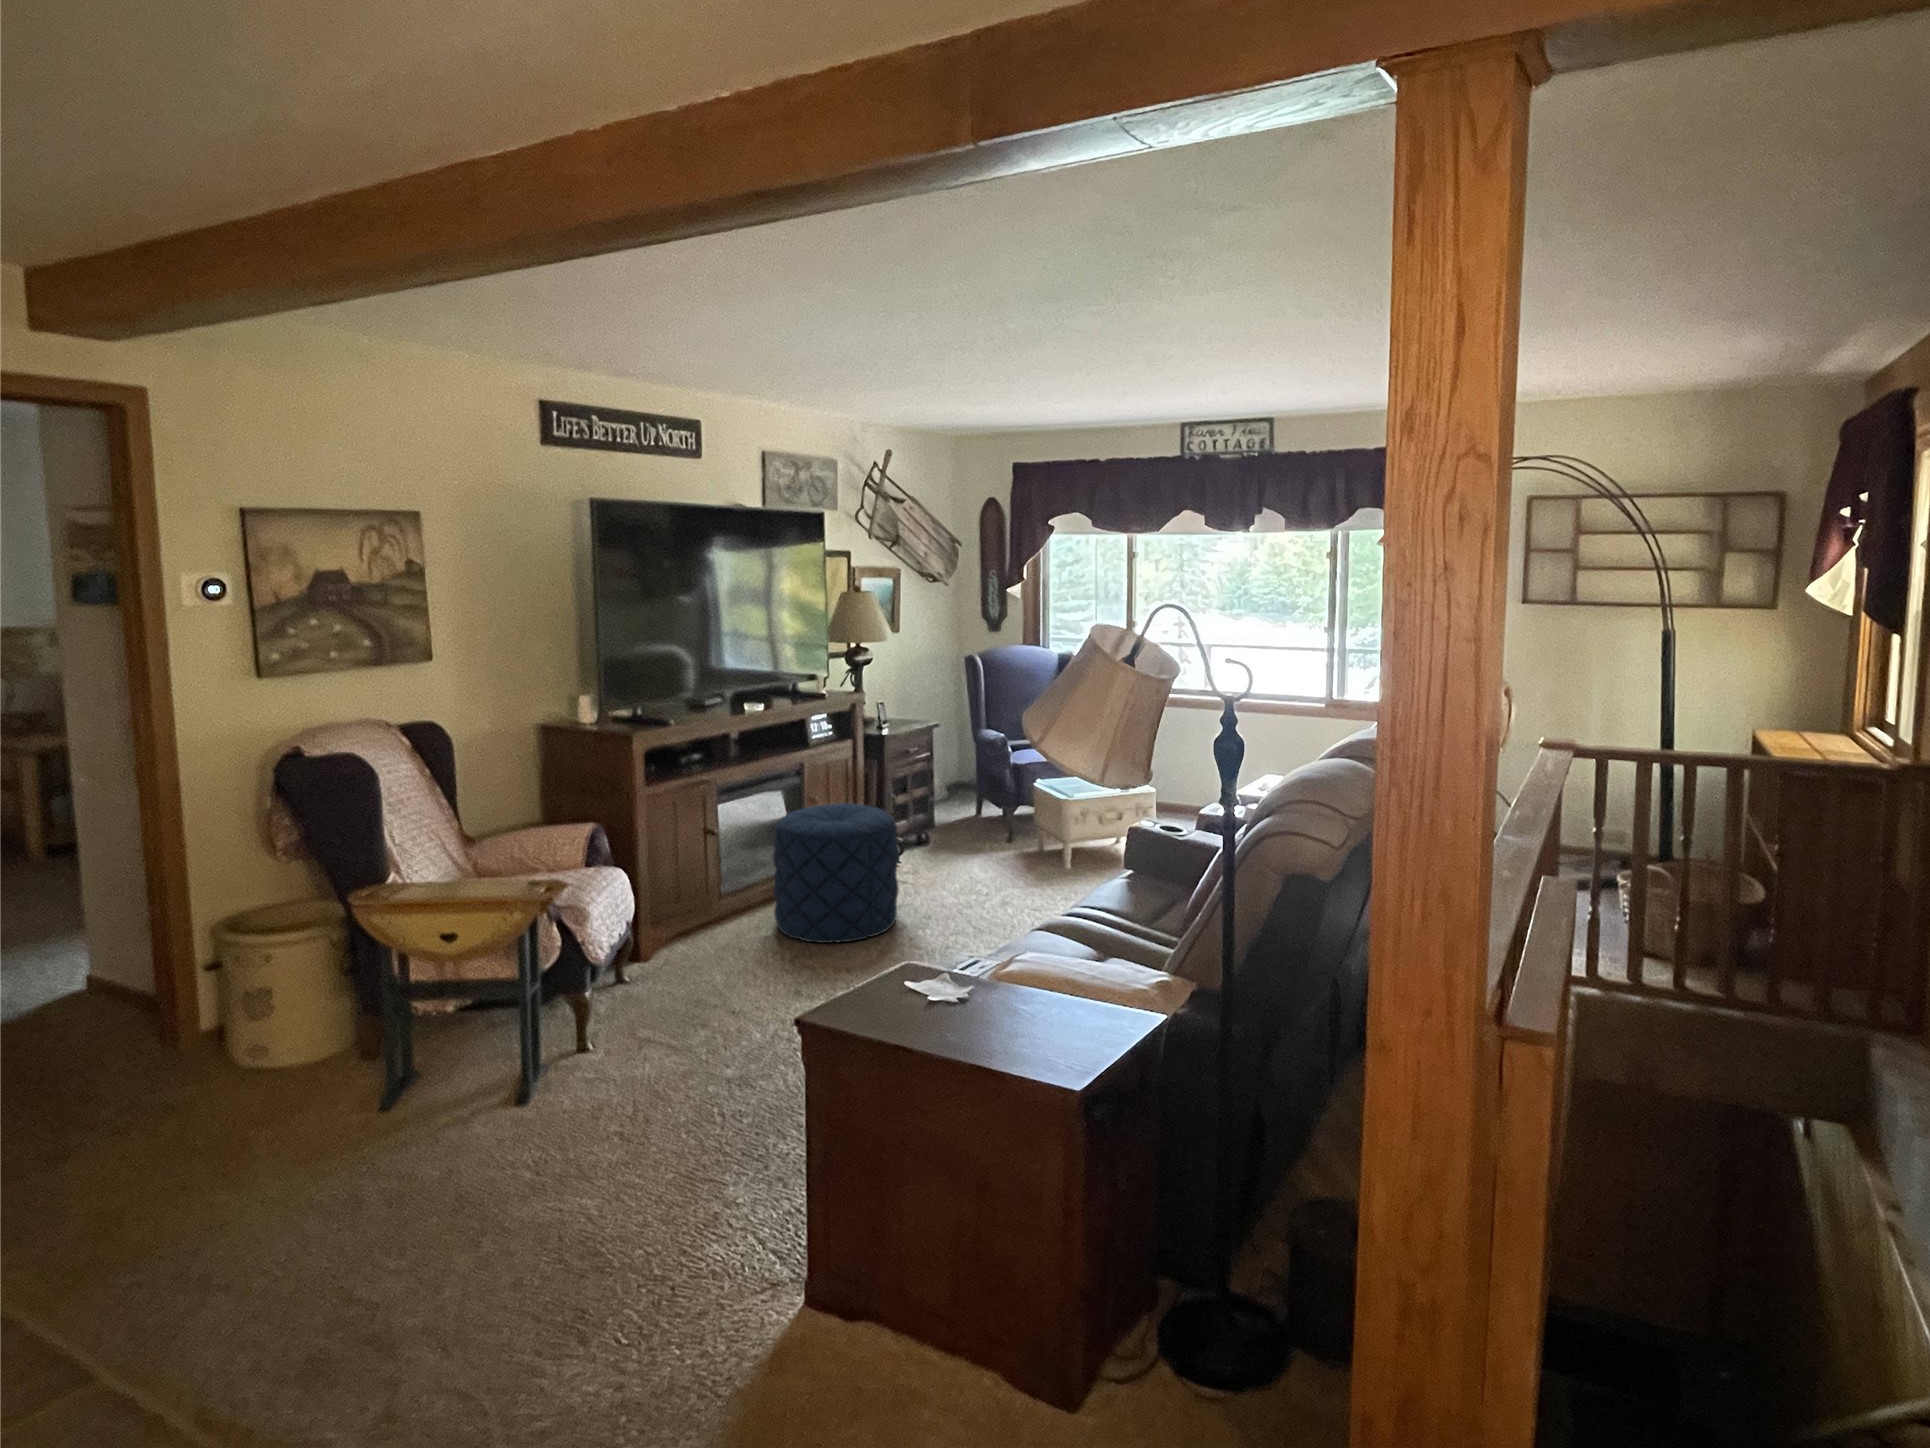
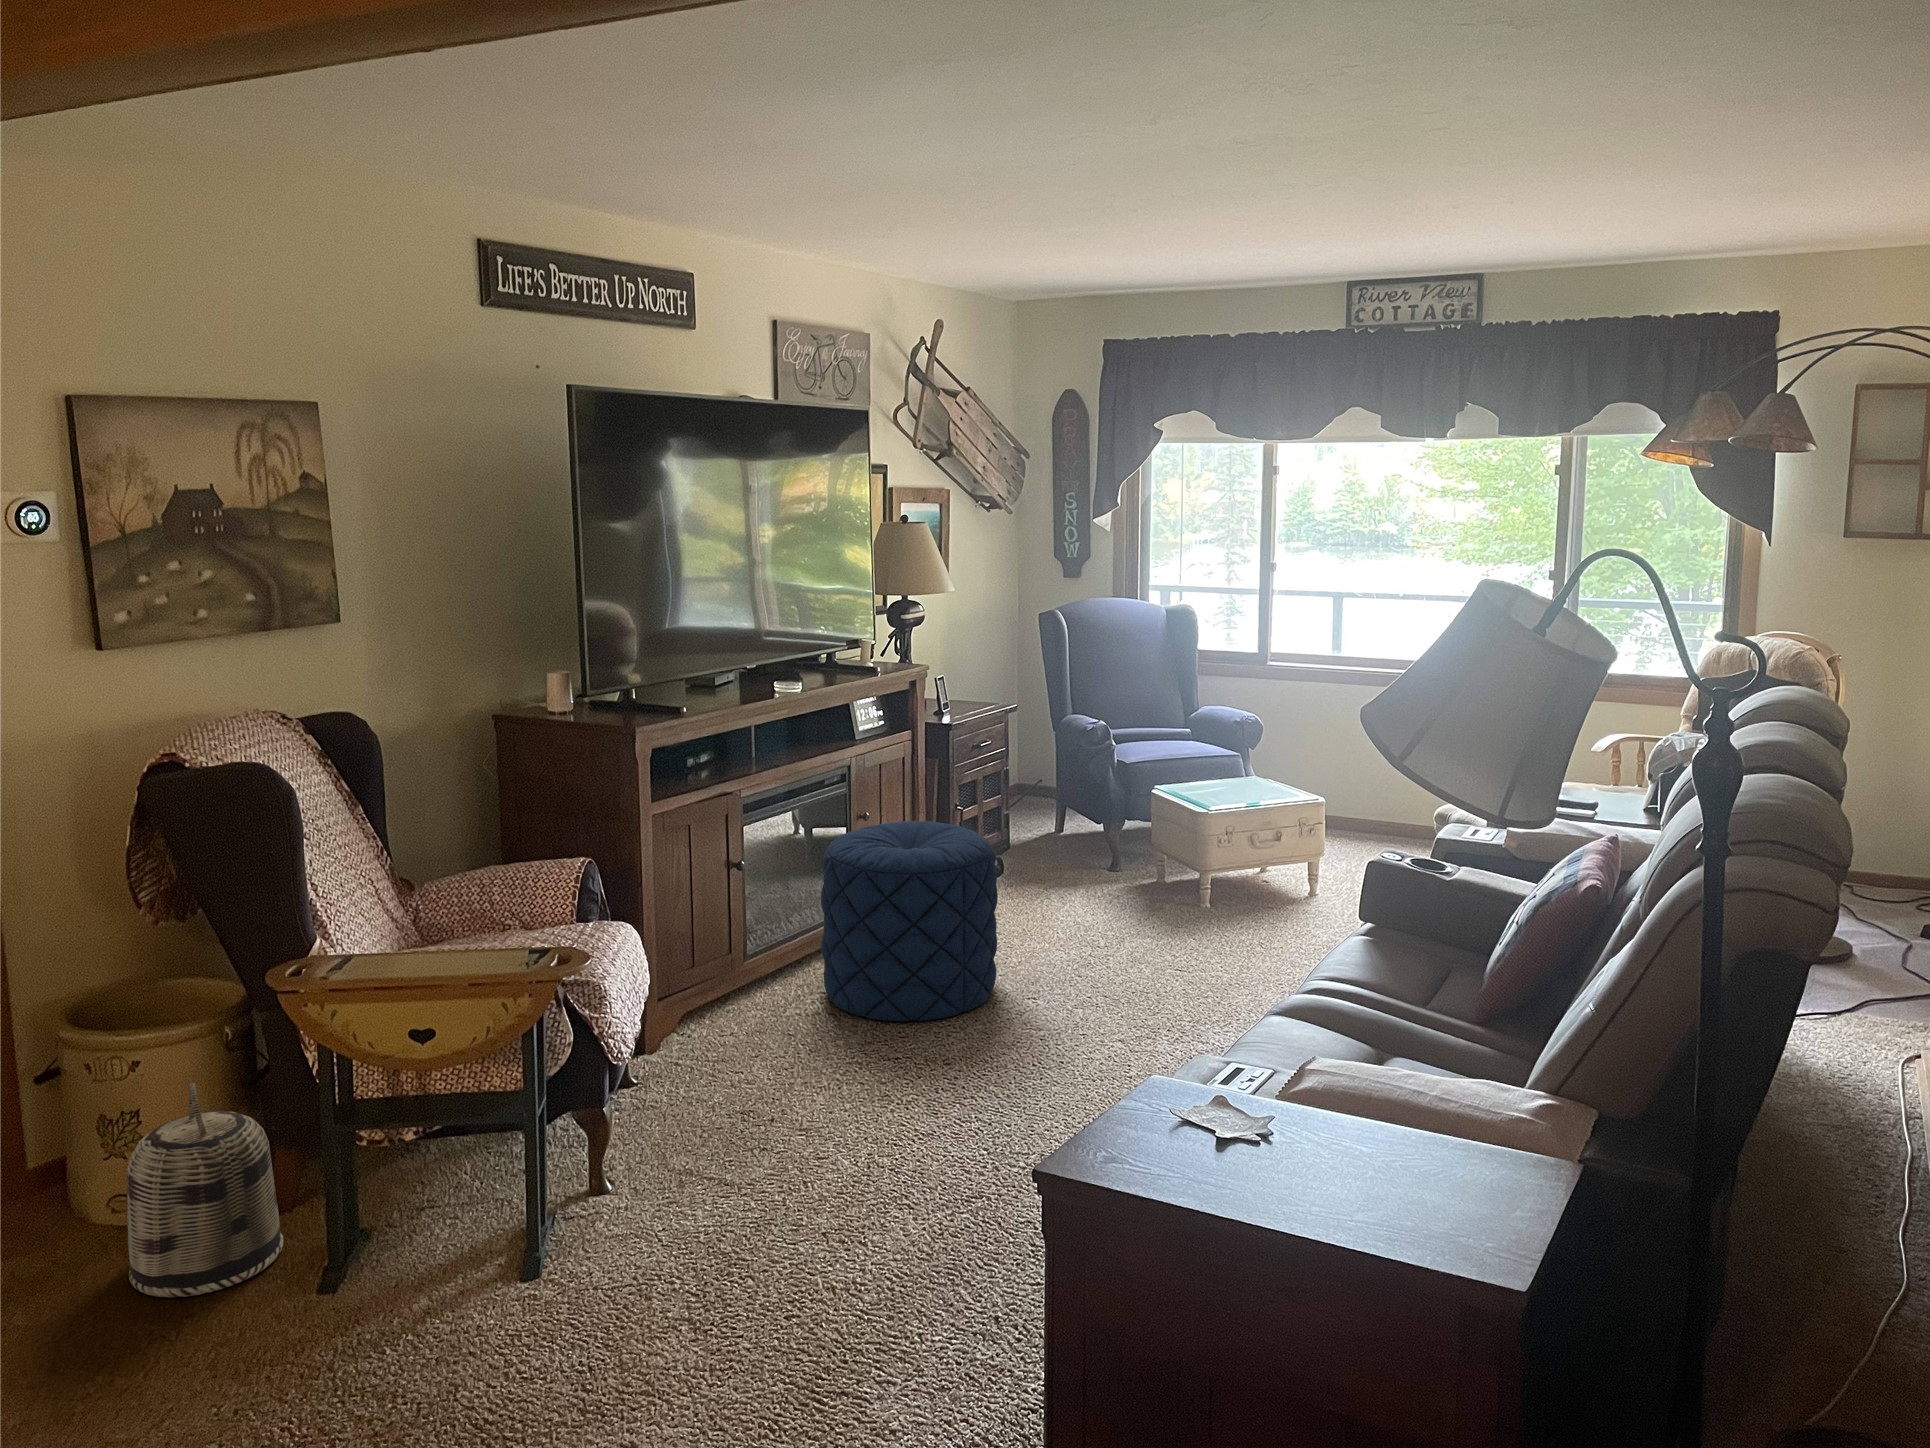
basket: none [259,969,367,1111] -> present [127,1083,283,1297]

